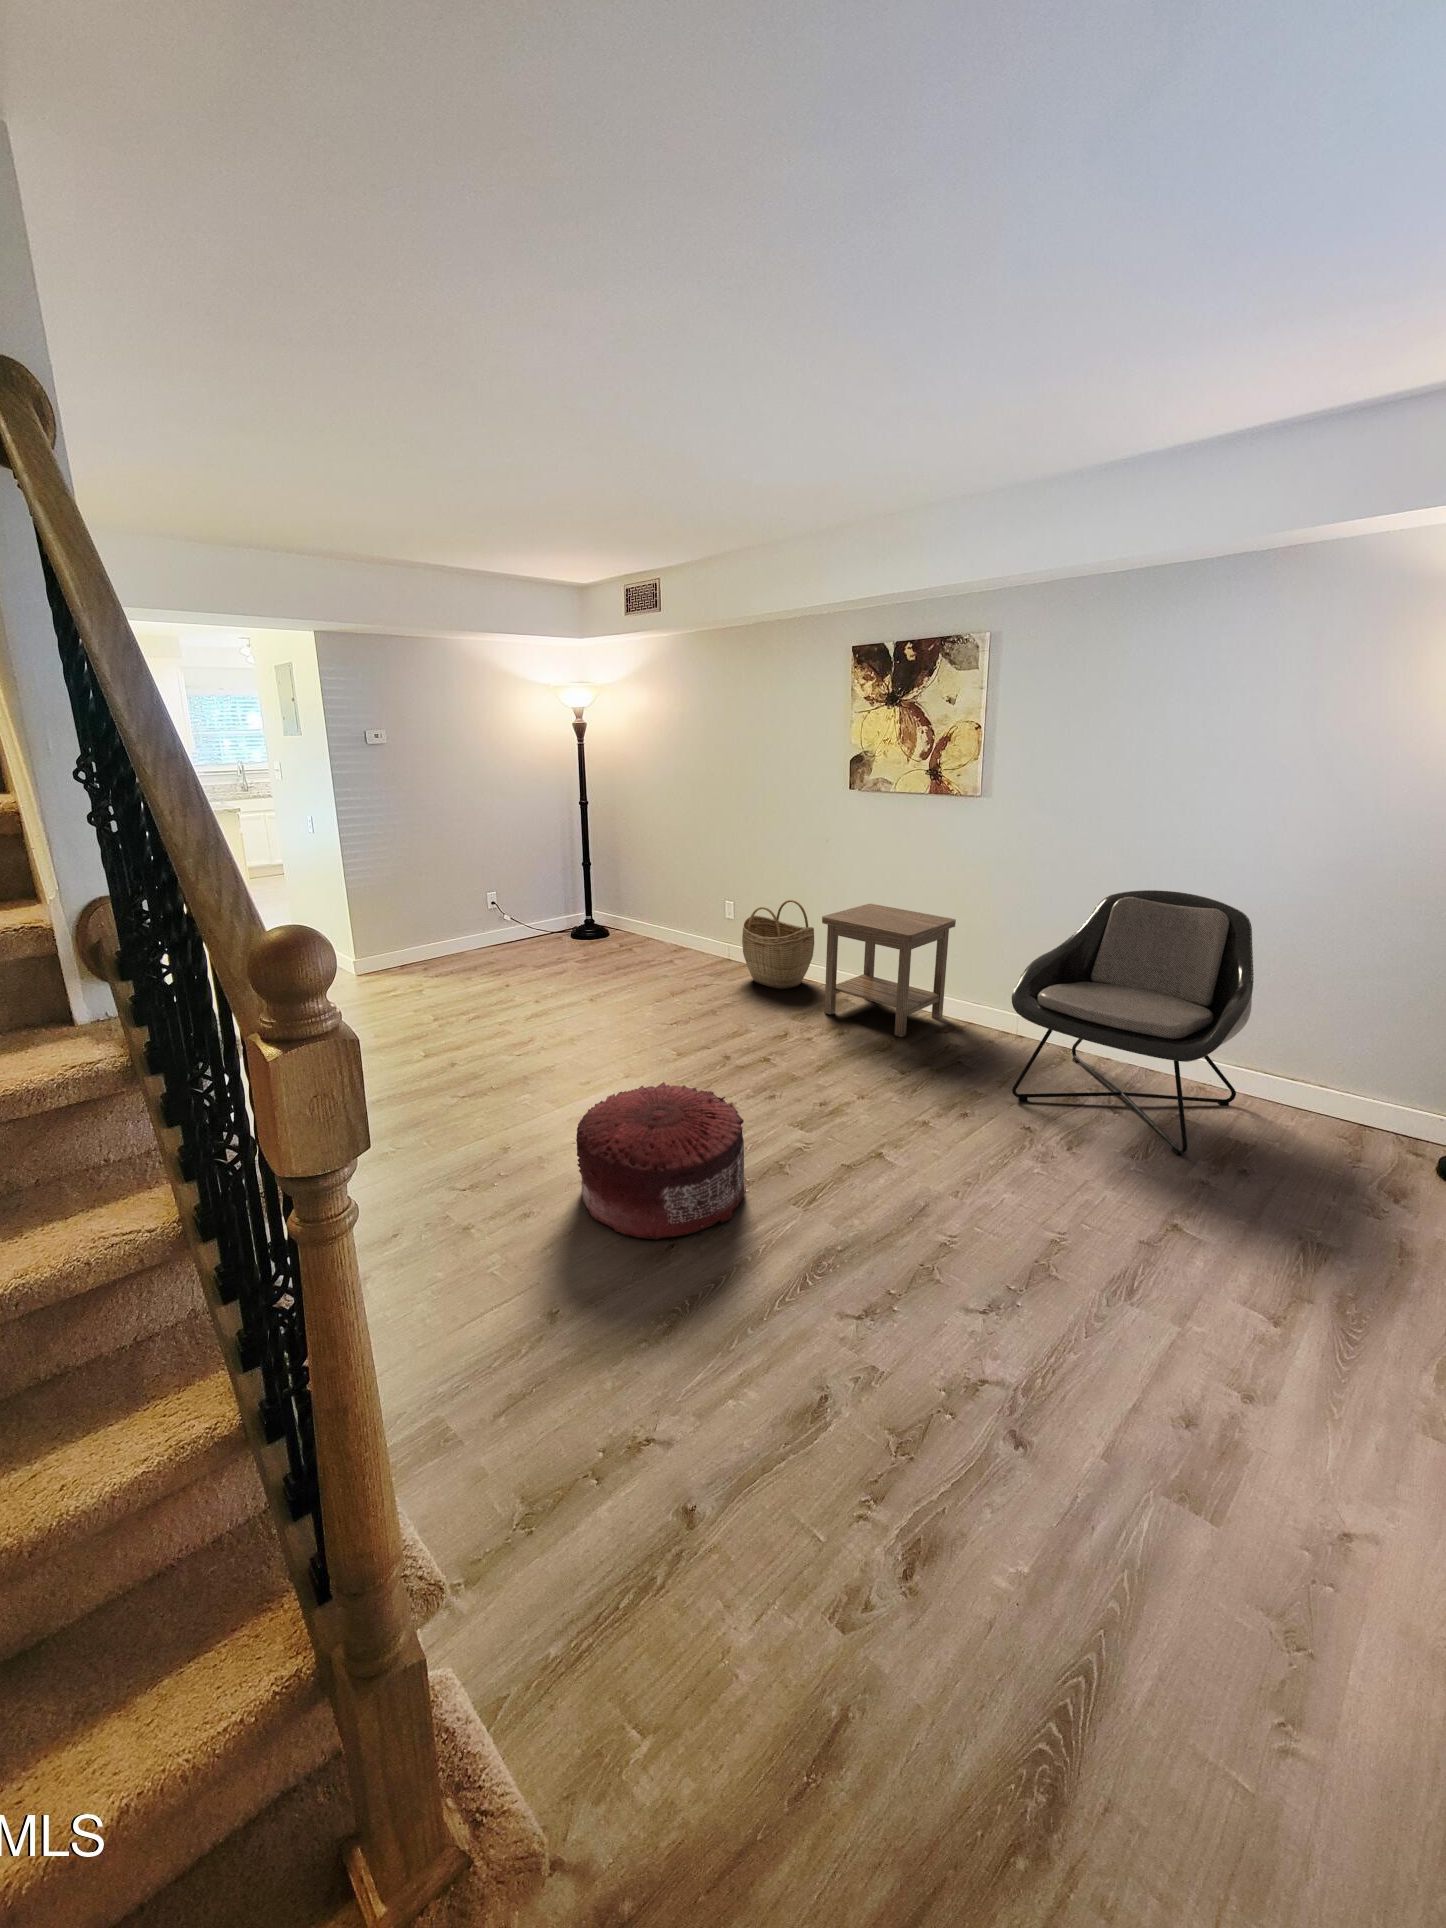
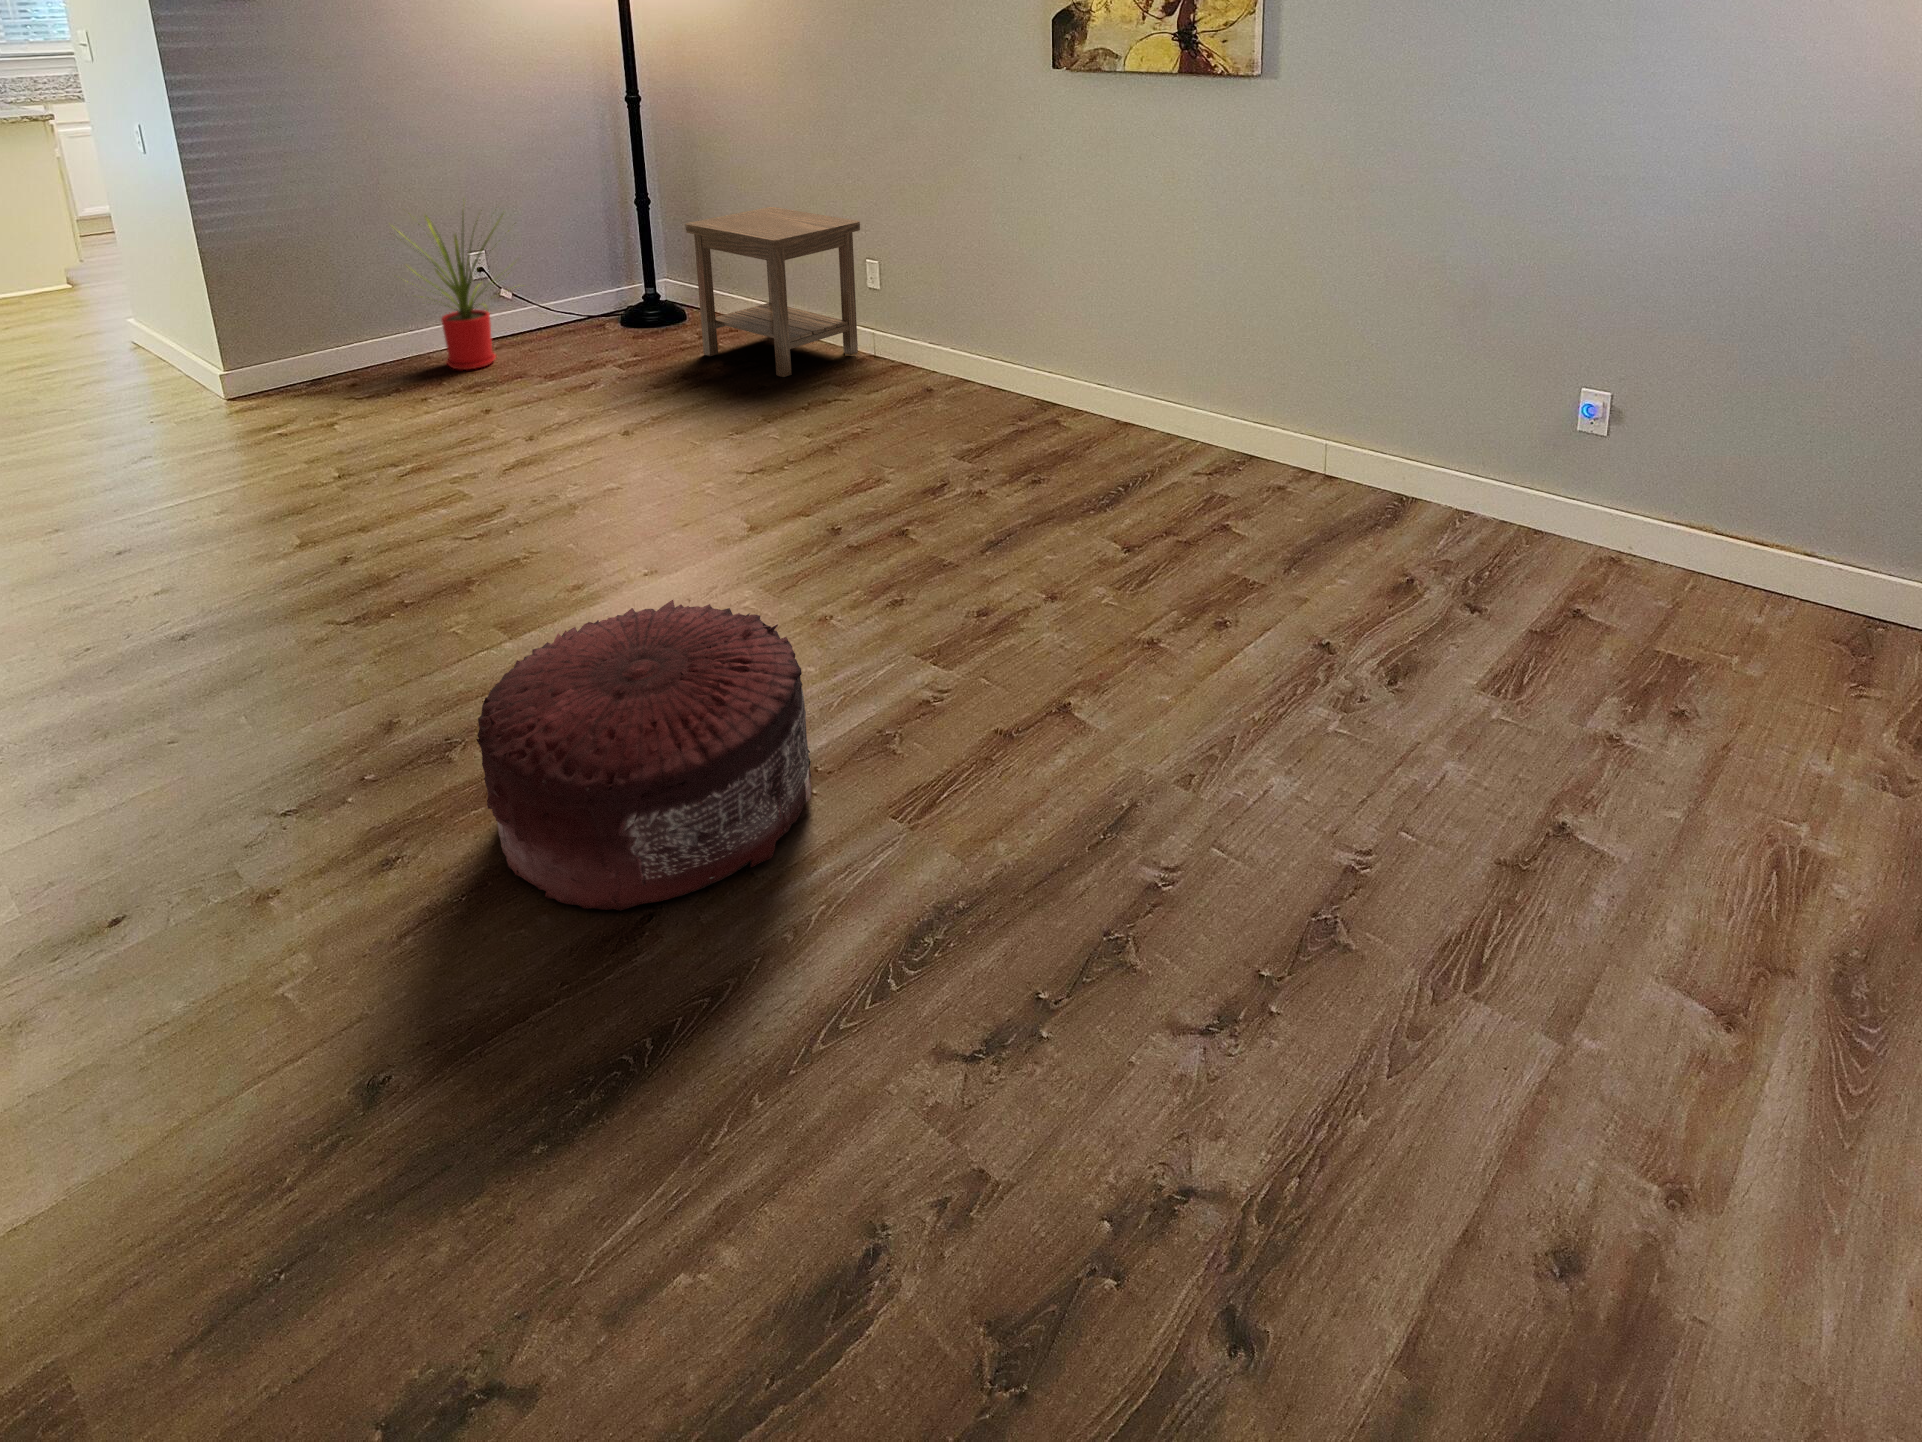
house plant: none [452,860,531,960] -> present [392,200,509,370]
lounge chair: present [1012,890,1254,1155] -> none [1302,232,1695,687]
woven basket: present [742,900,814,989] -> none [887,256,1007,408]
side table: present [822,904,956,1037] -> present [685,207,860,377]

